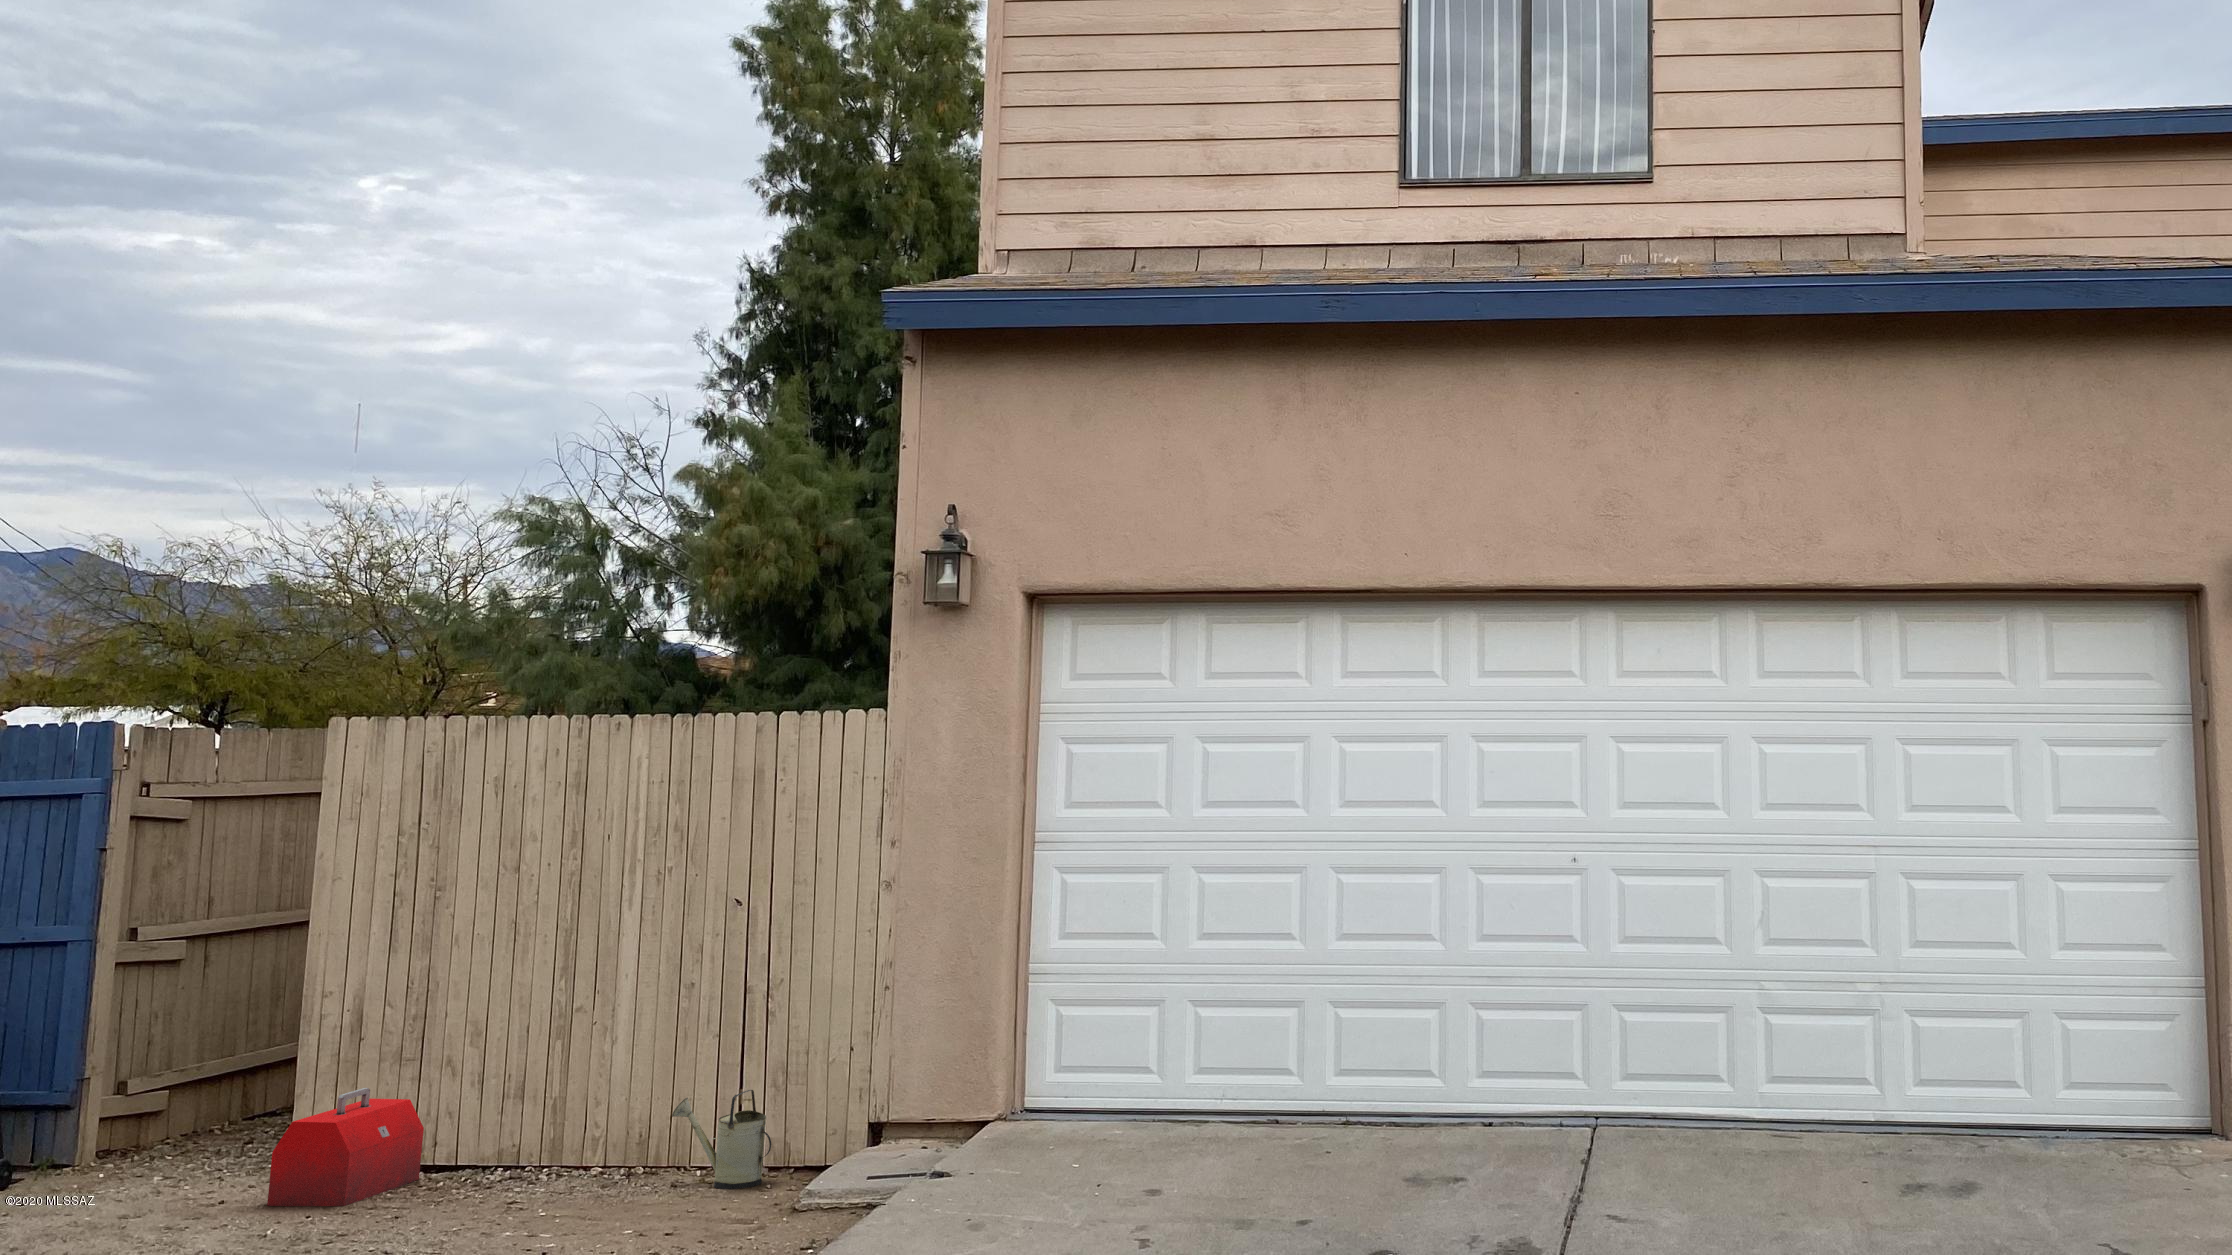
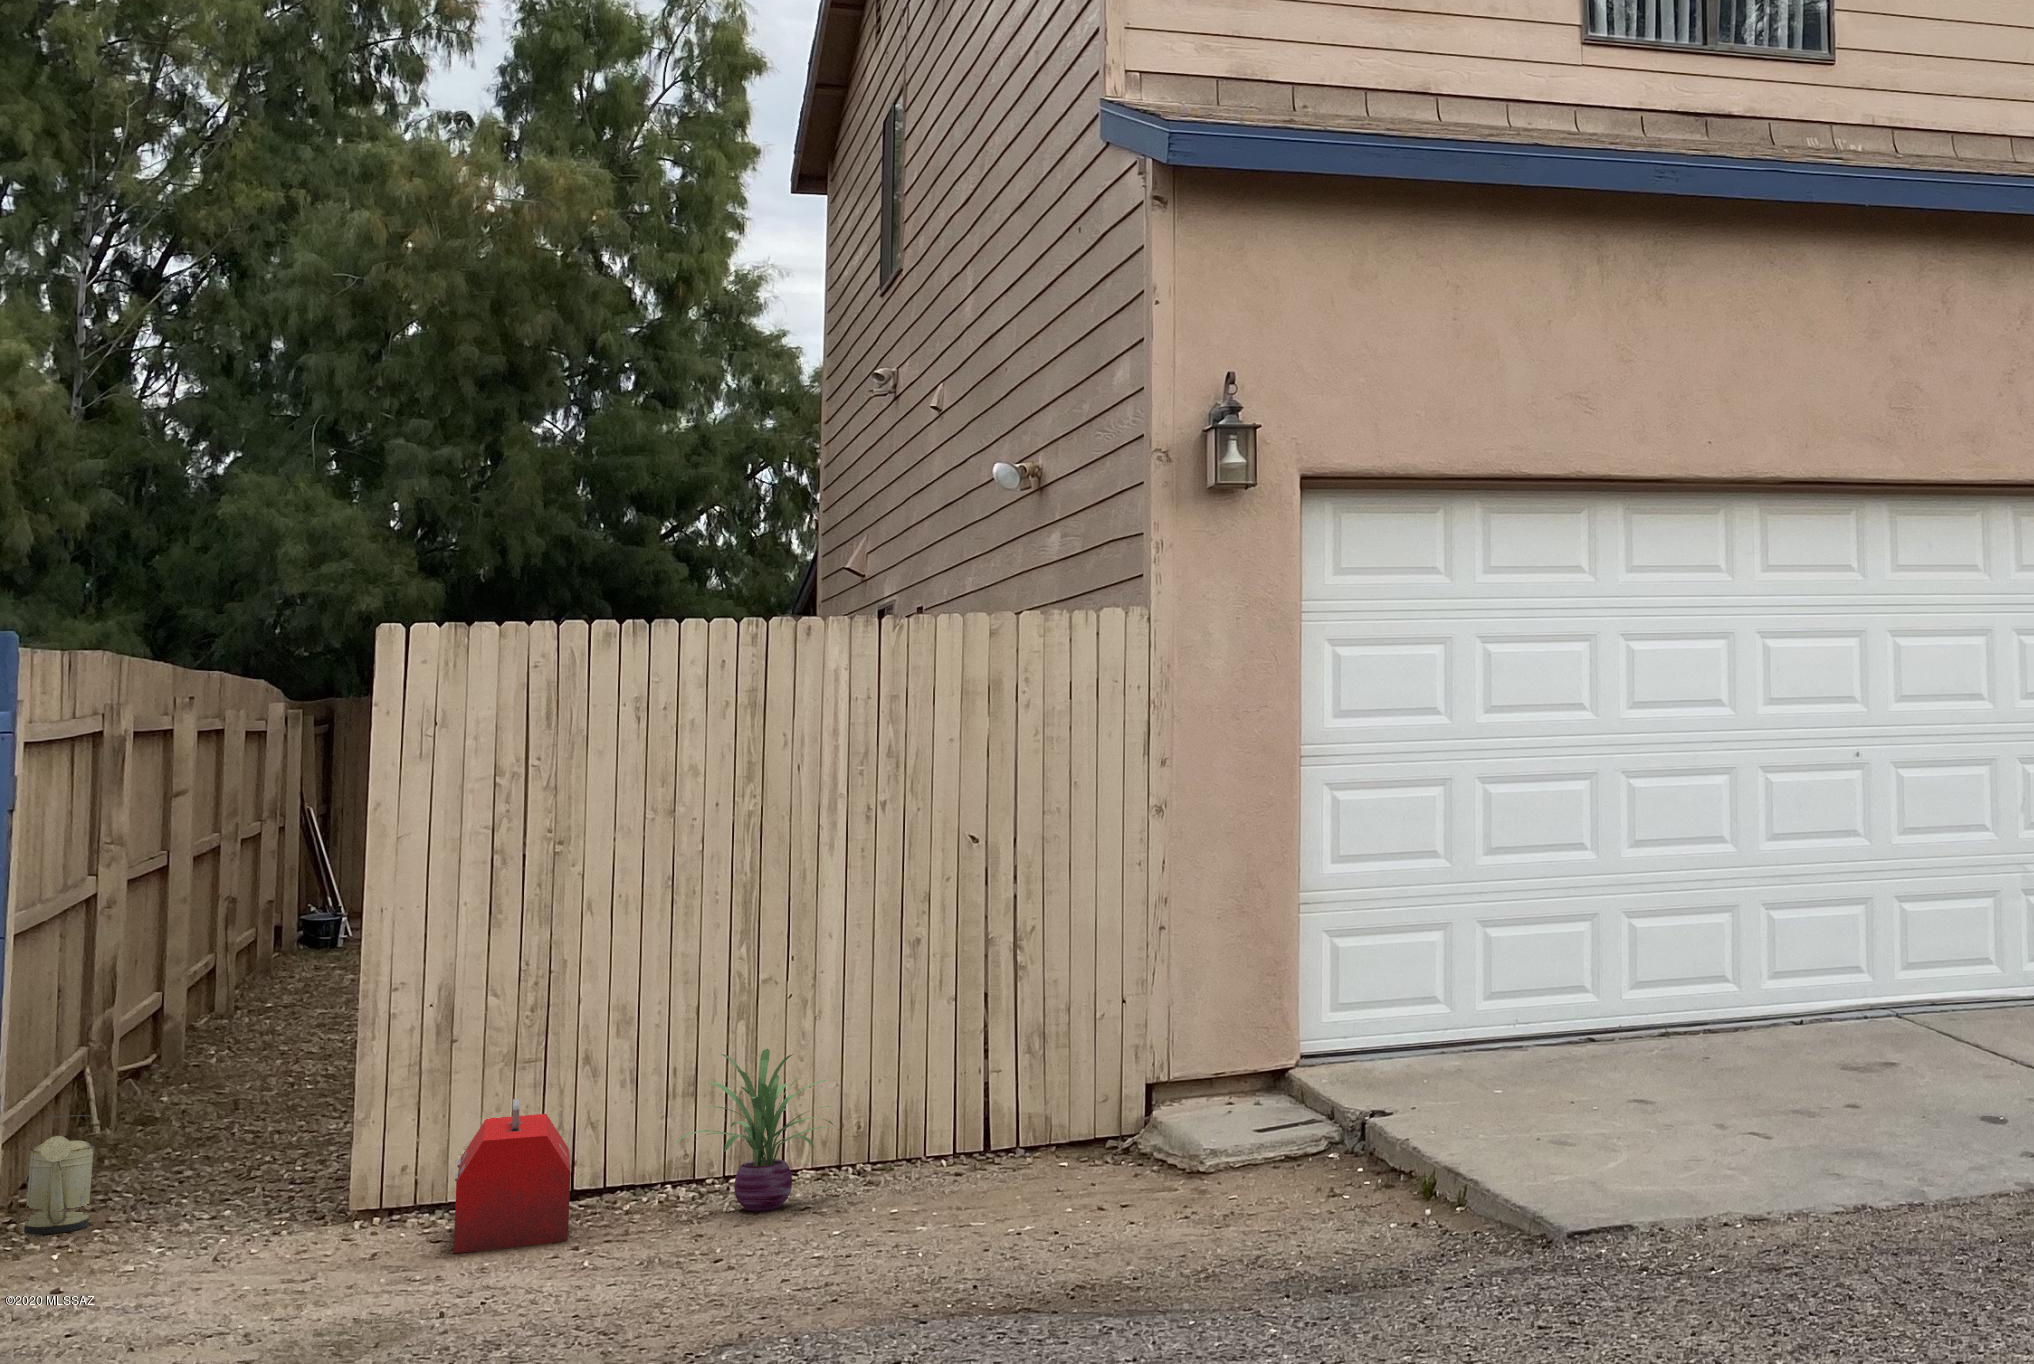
decorative plant: none [443,1066,588,1199] -> present [675,1049,839,1212]
watering can: present [672,1090,771,1189] -> present [24,1115,94,1234]

